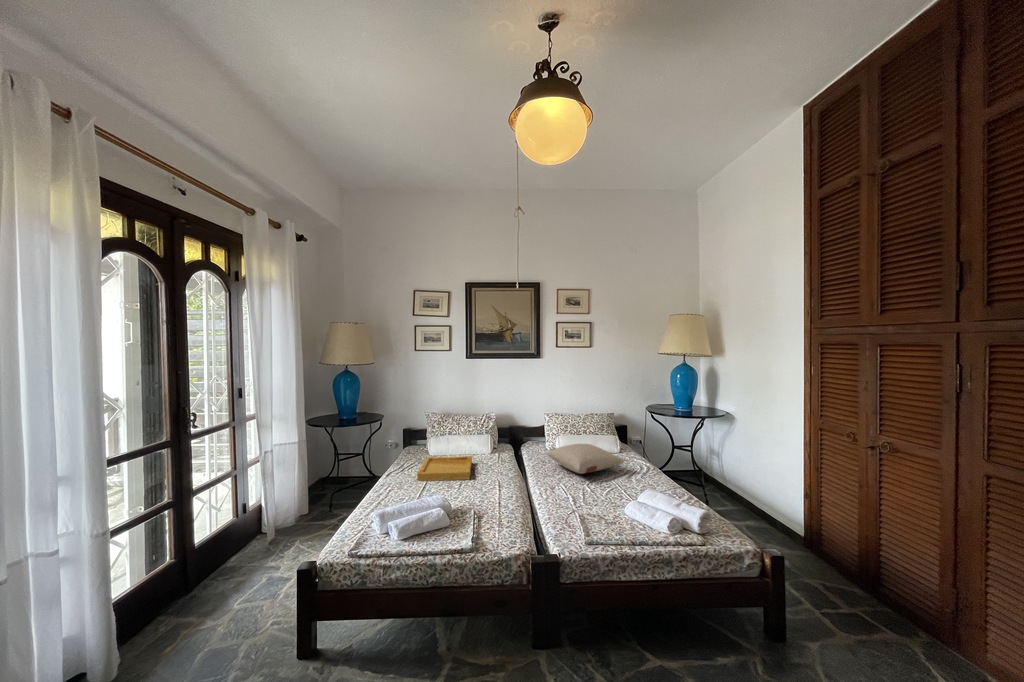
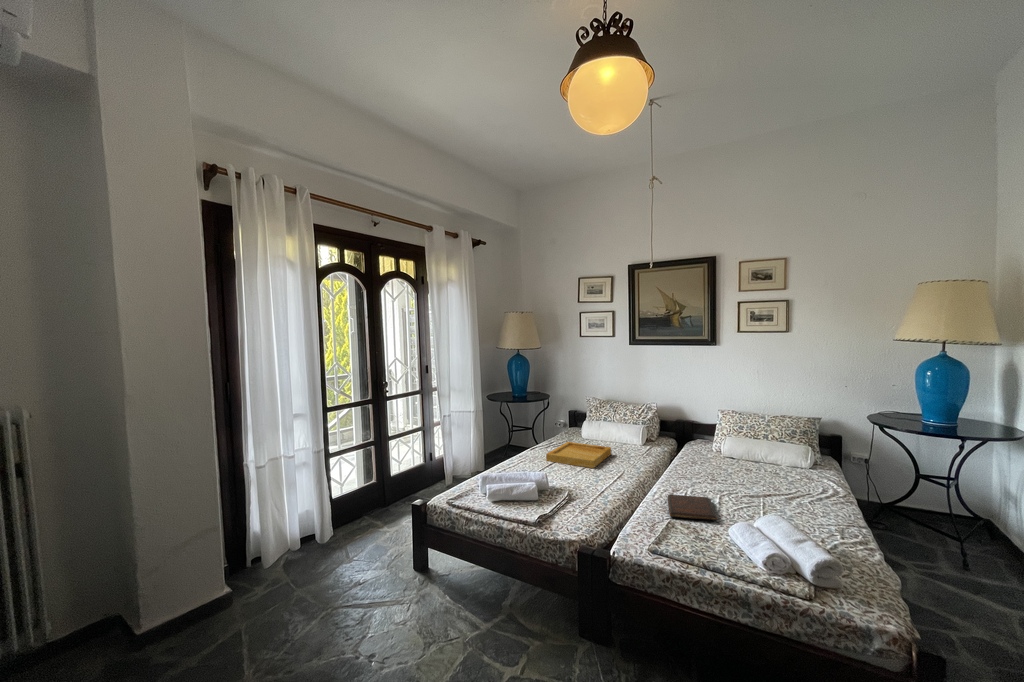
pillow: present [547,444,624,474] -> none [690,450,790,487]
book: none [554,485,605,508] -> present [668,495,717,520]

